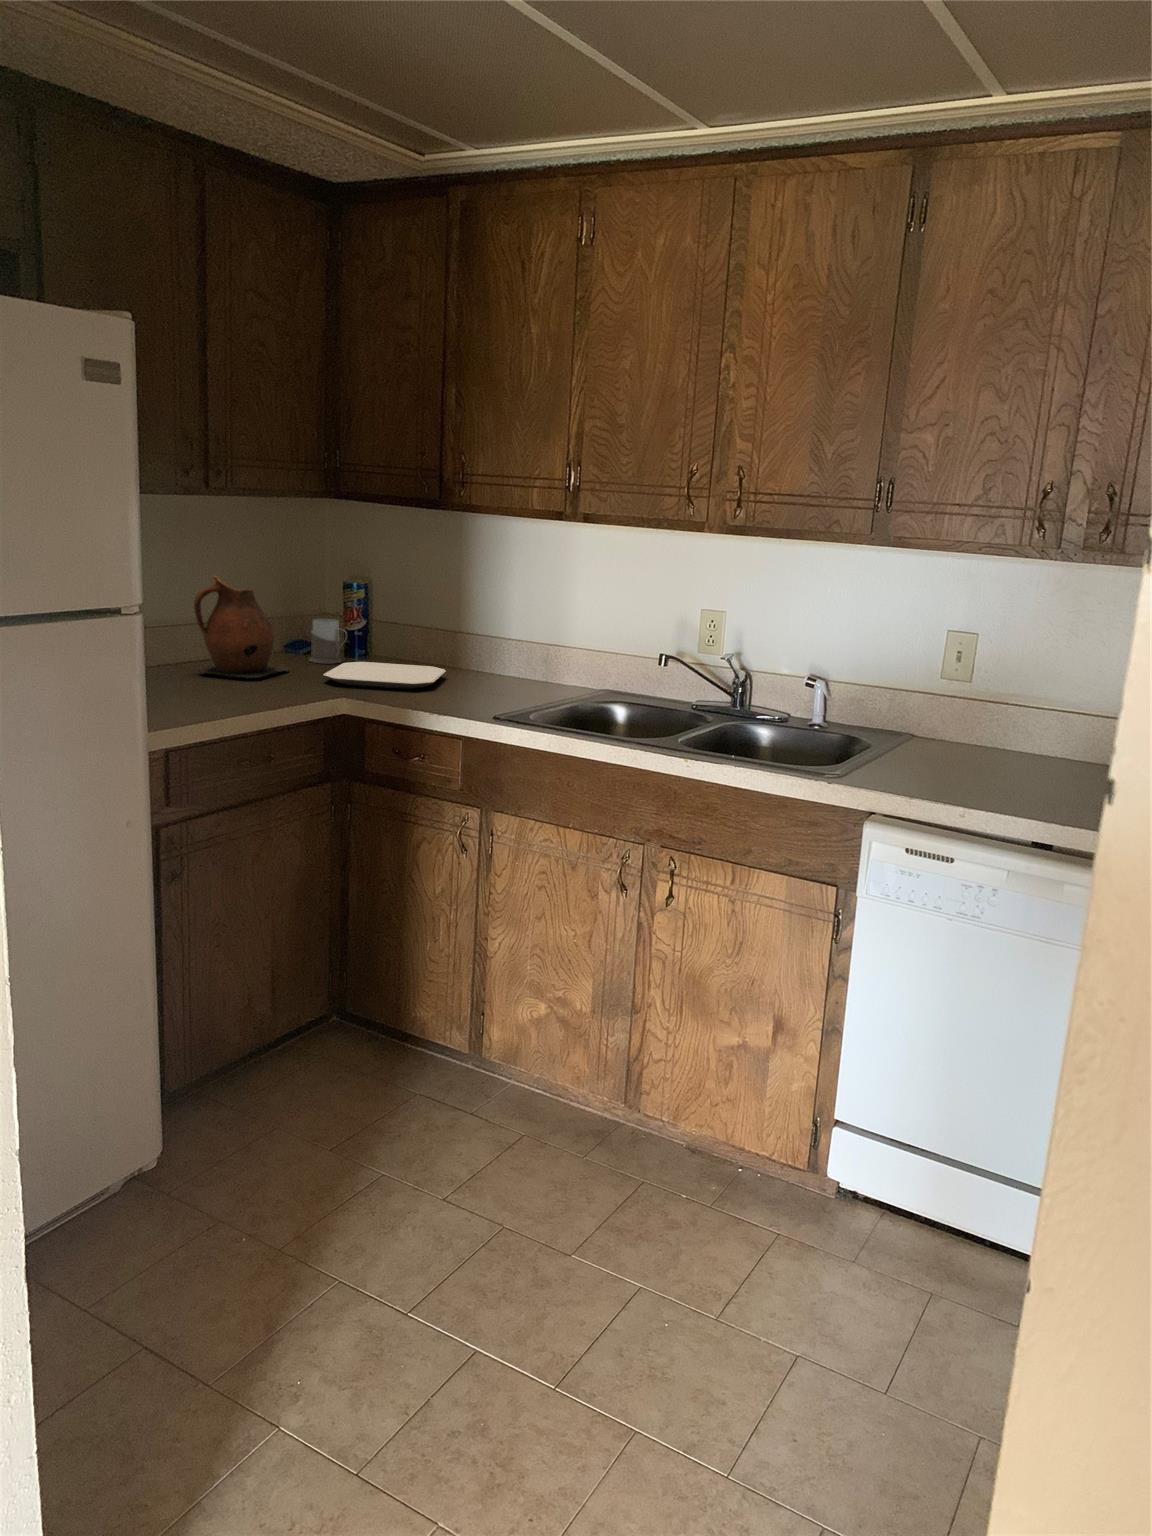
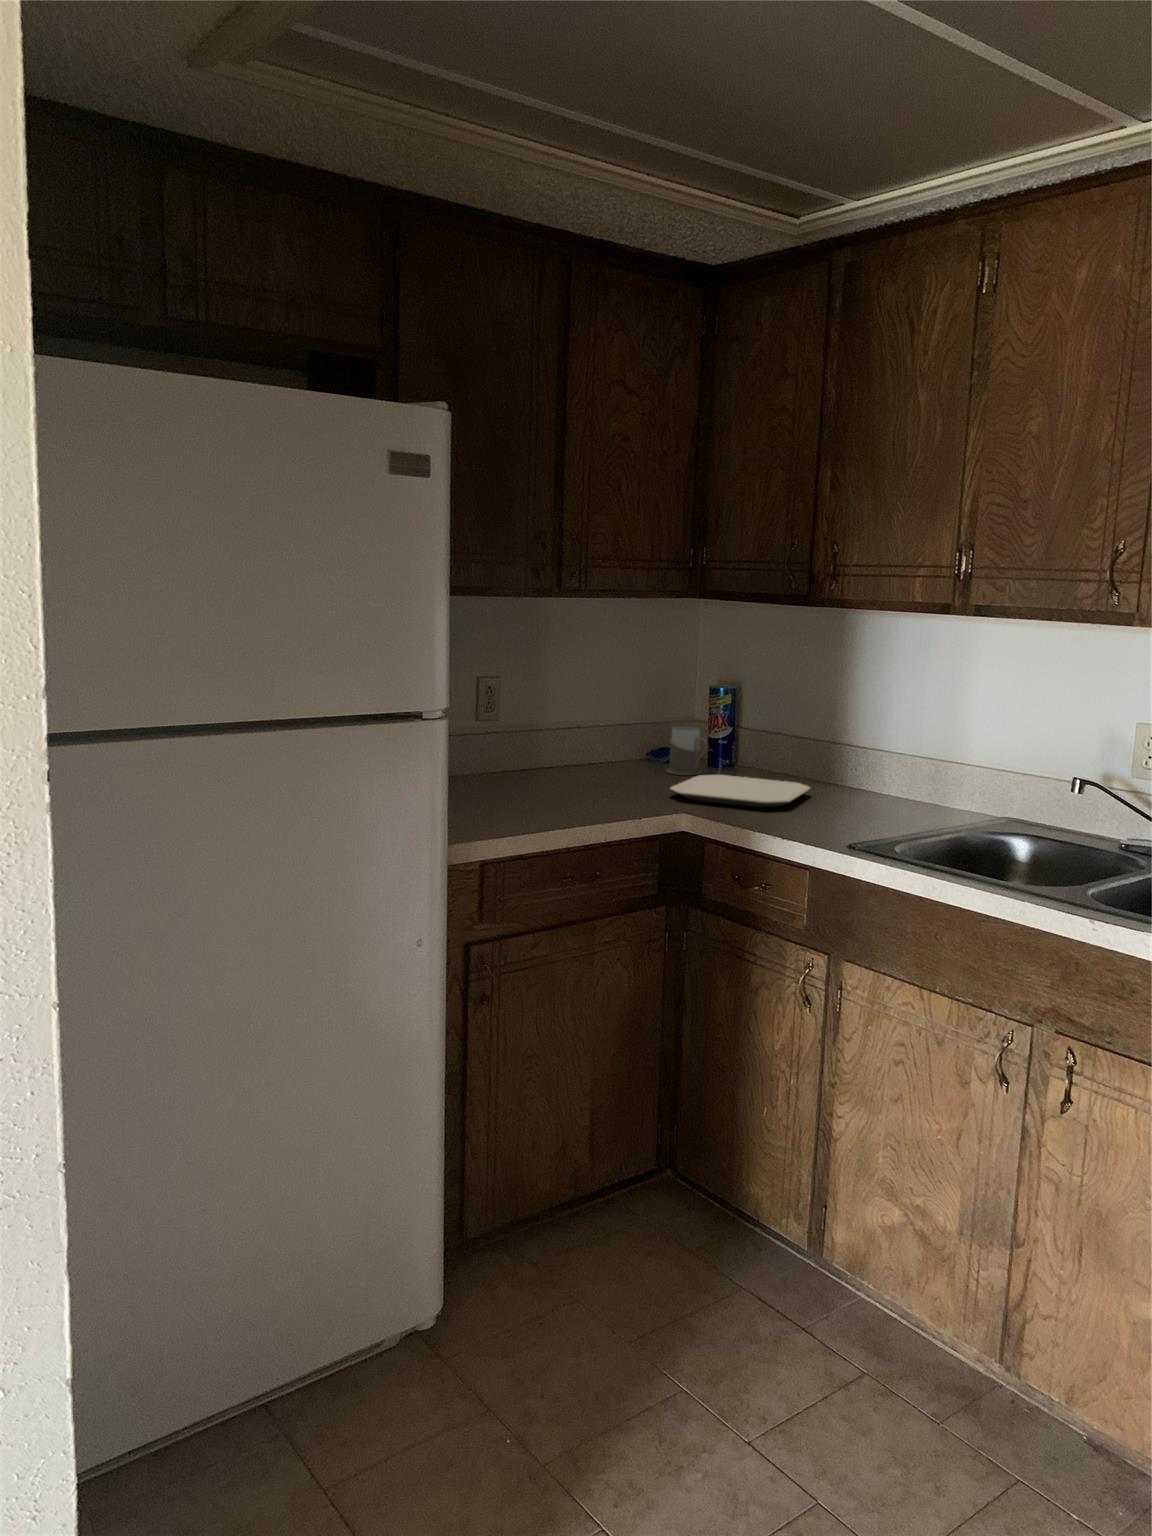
ceramic pitcher: present [194,576,288,679] -> none [544,680,639,790]

